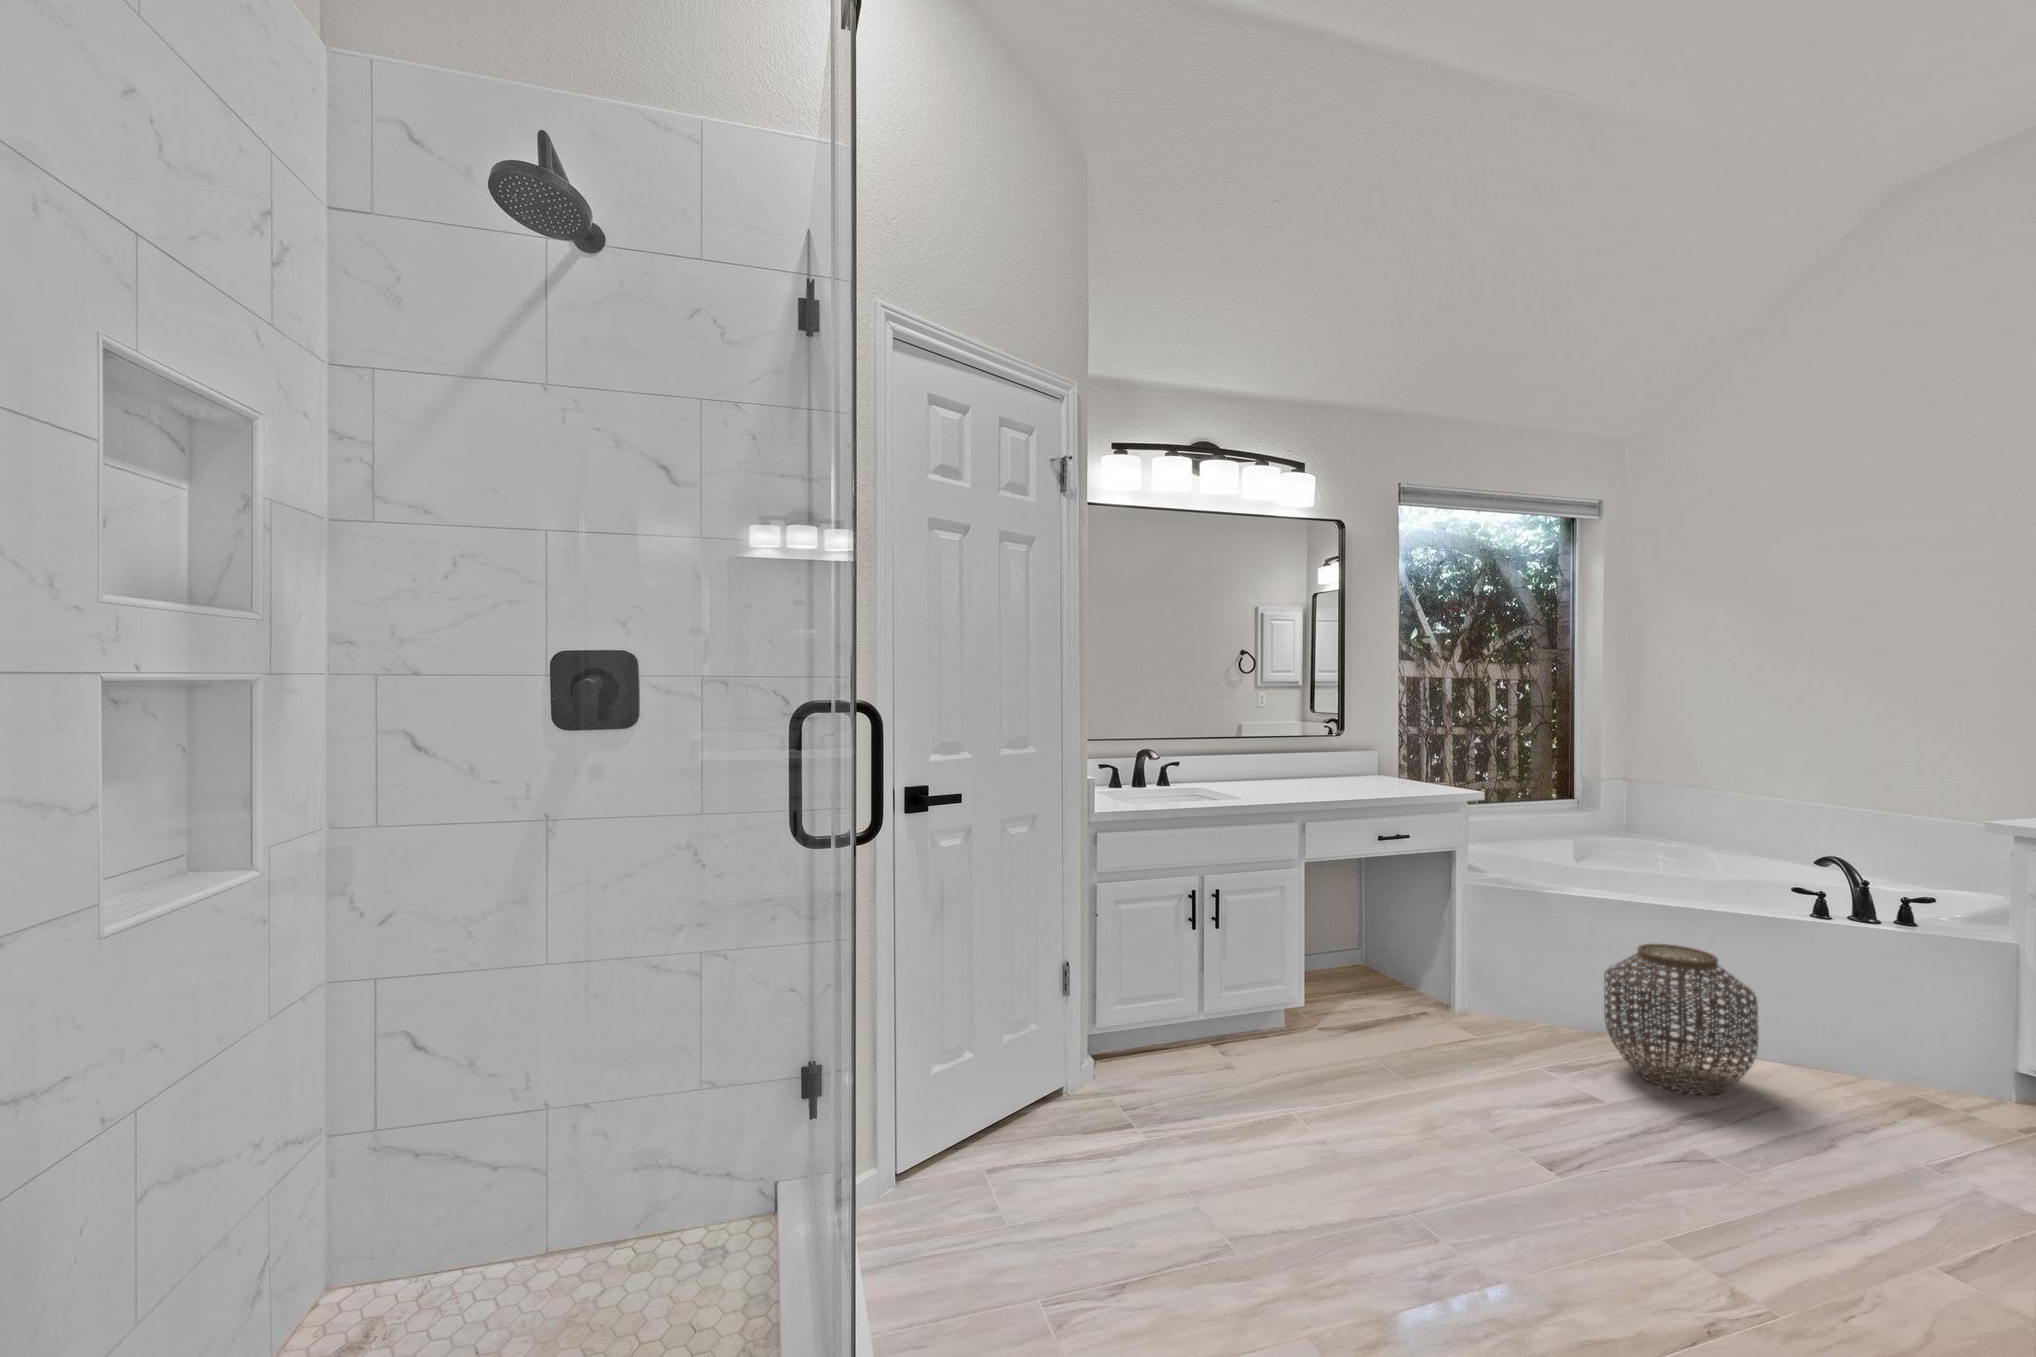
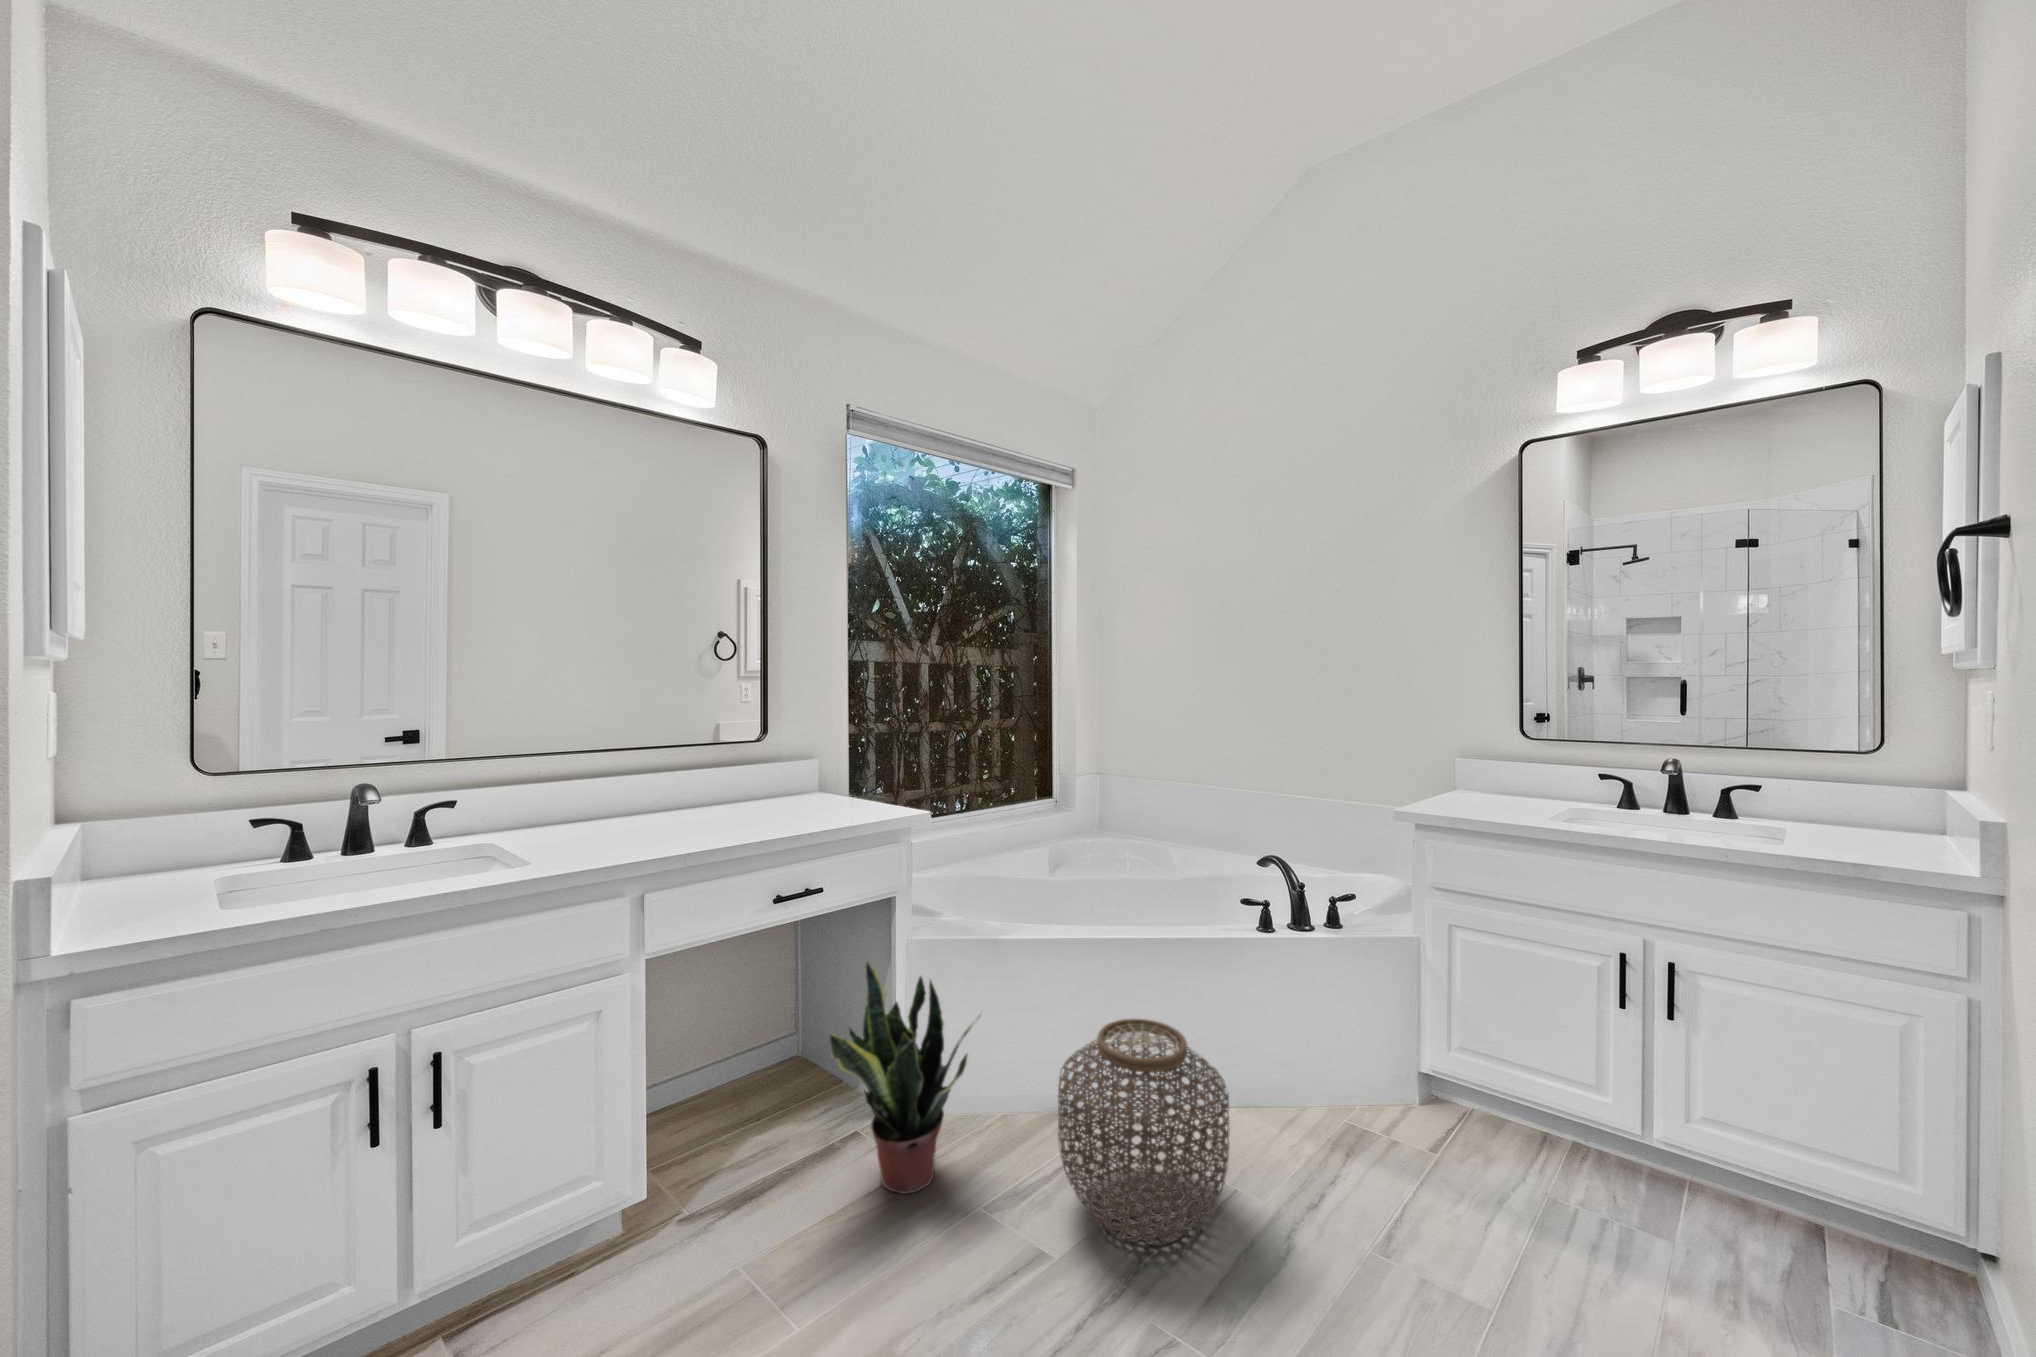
potted plant: none [1425,886,1534,1044] -> present [830,963,980,1194]

